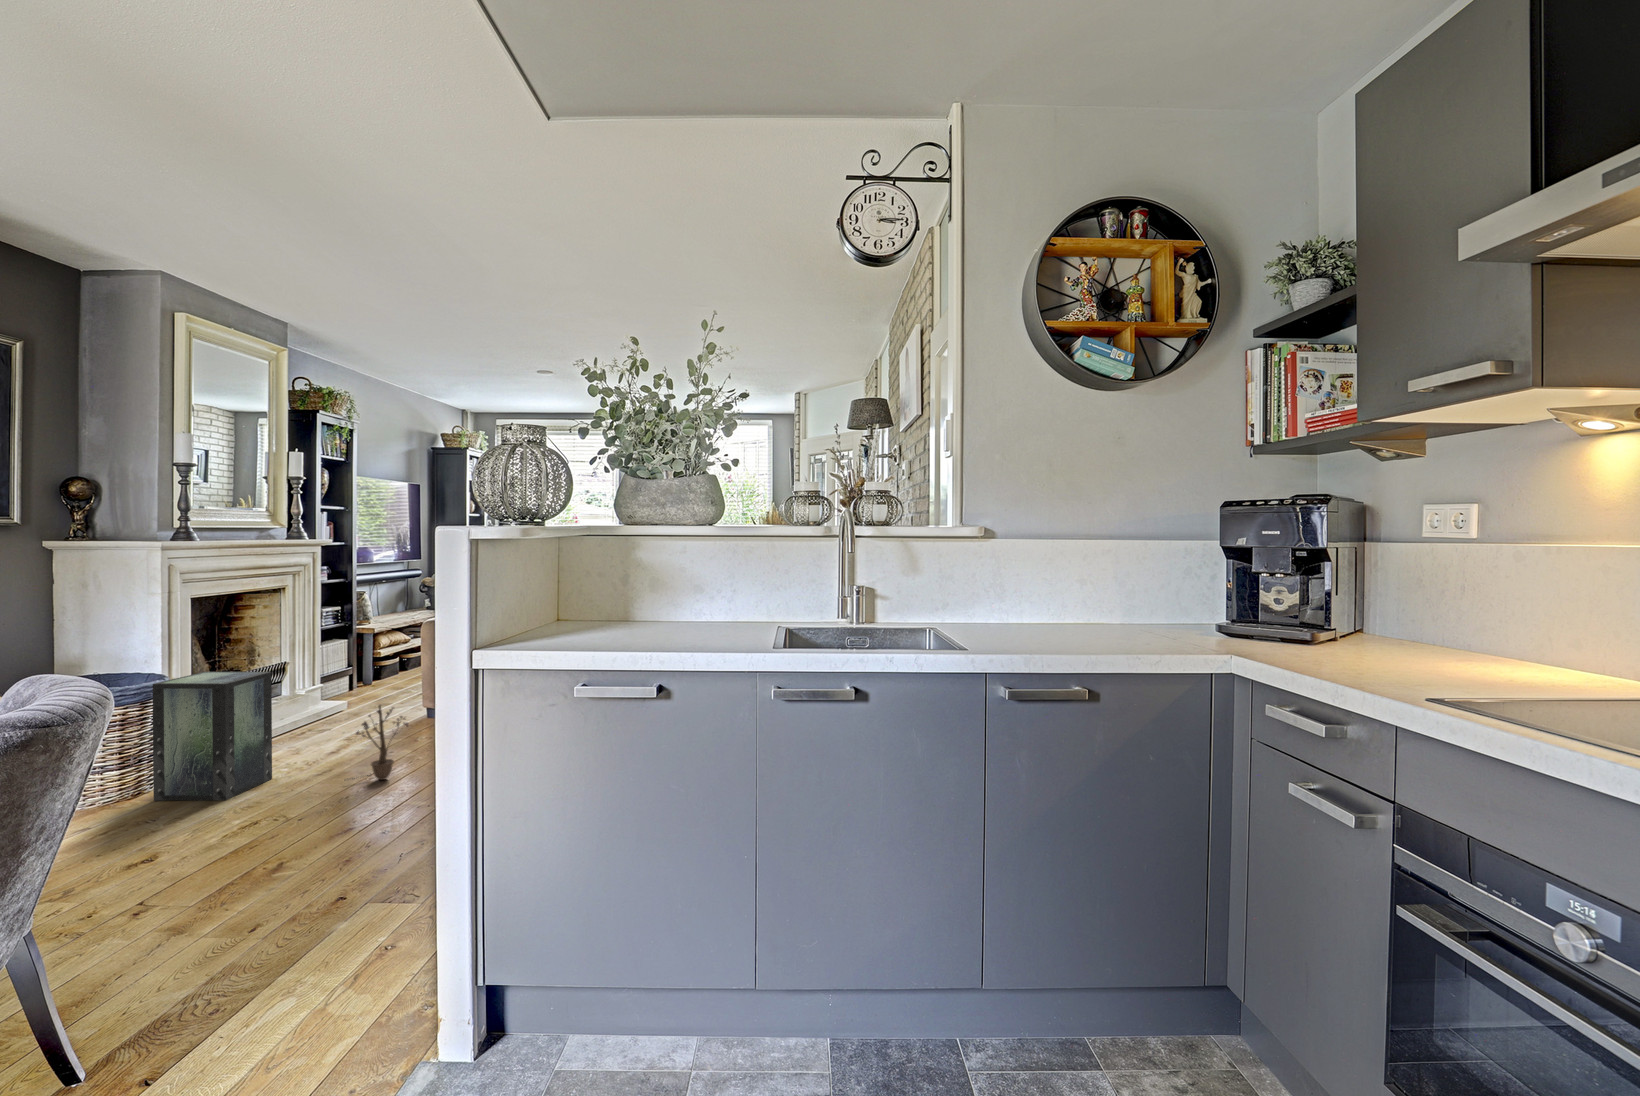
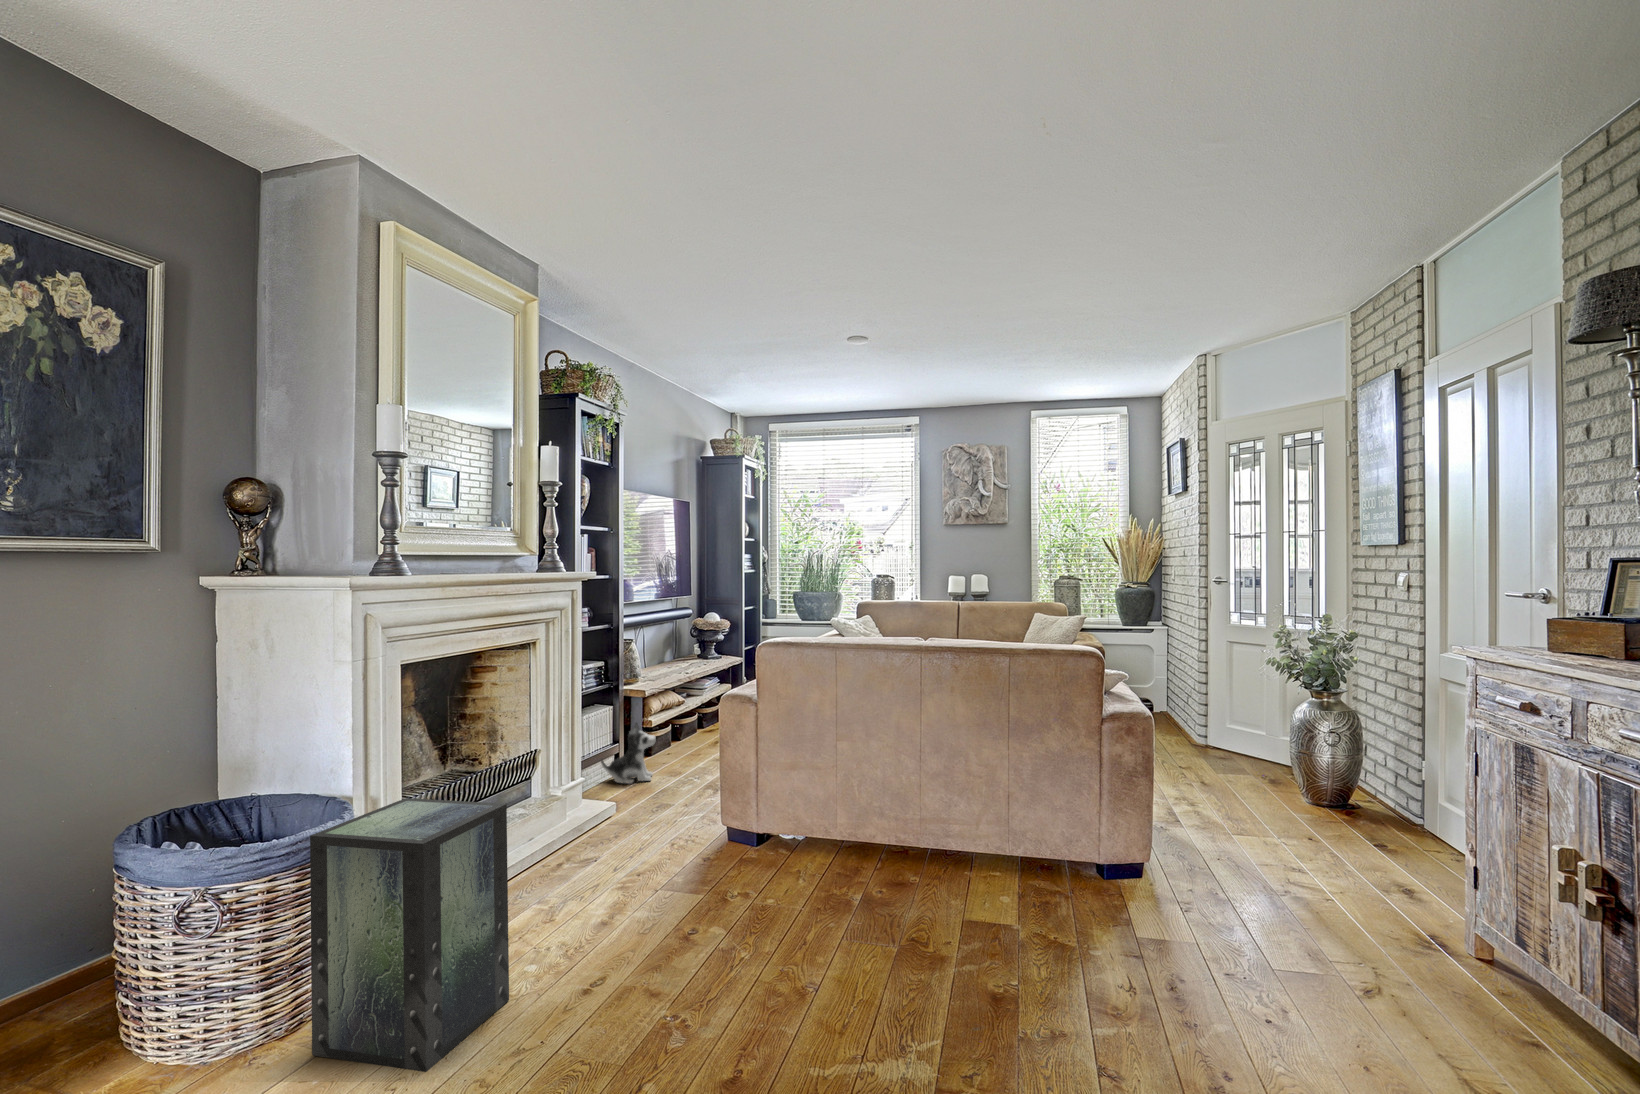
plush toy: none [336,651,381,695] -> present [601,723,656,784]
decorative plant: present [352,705,408,780] -> none [630,880,739,1033]

